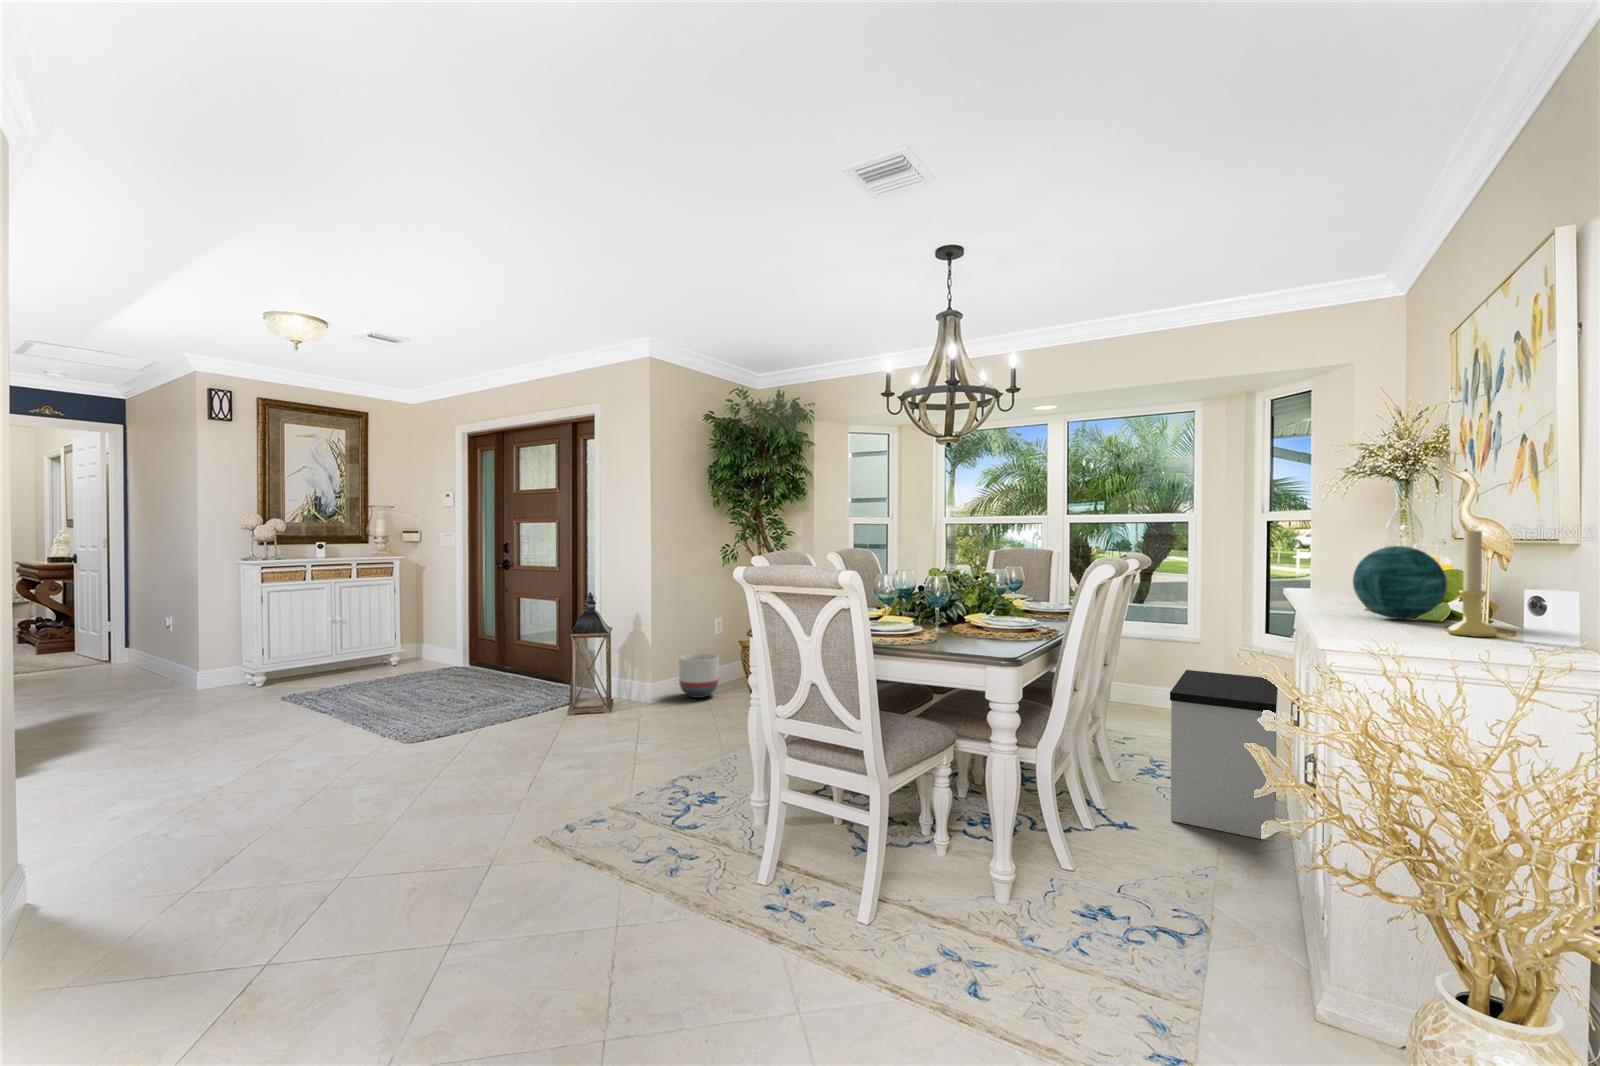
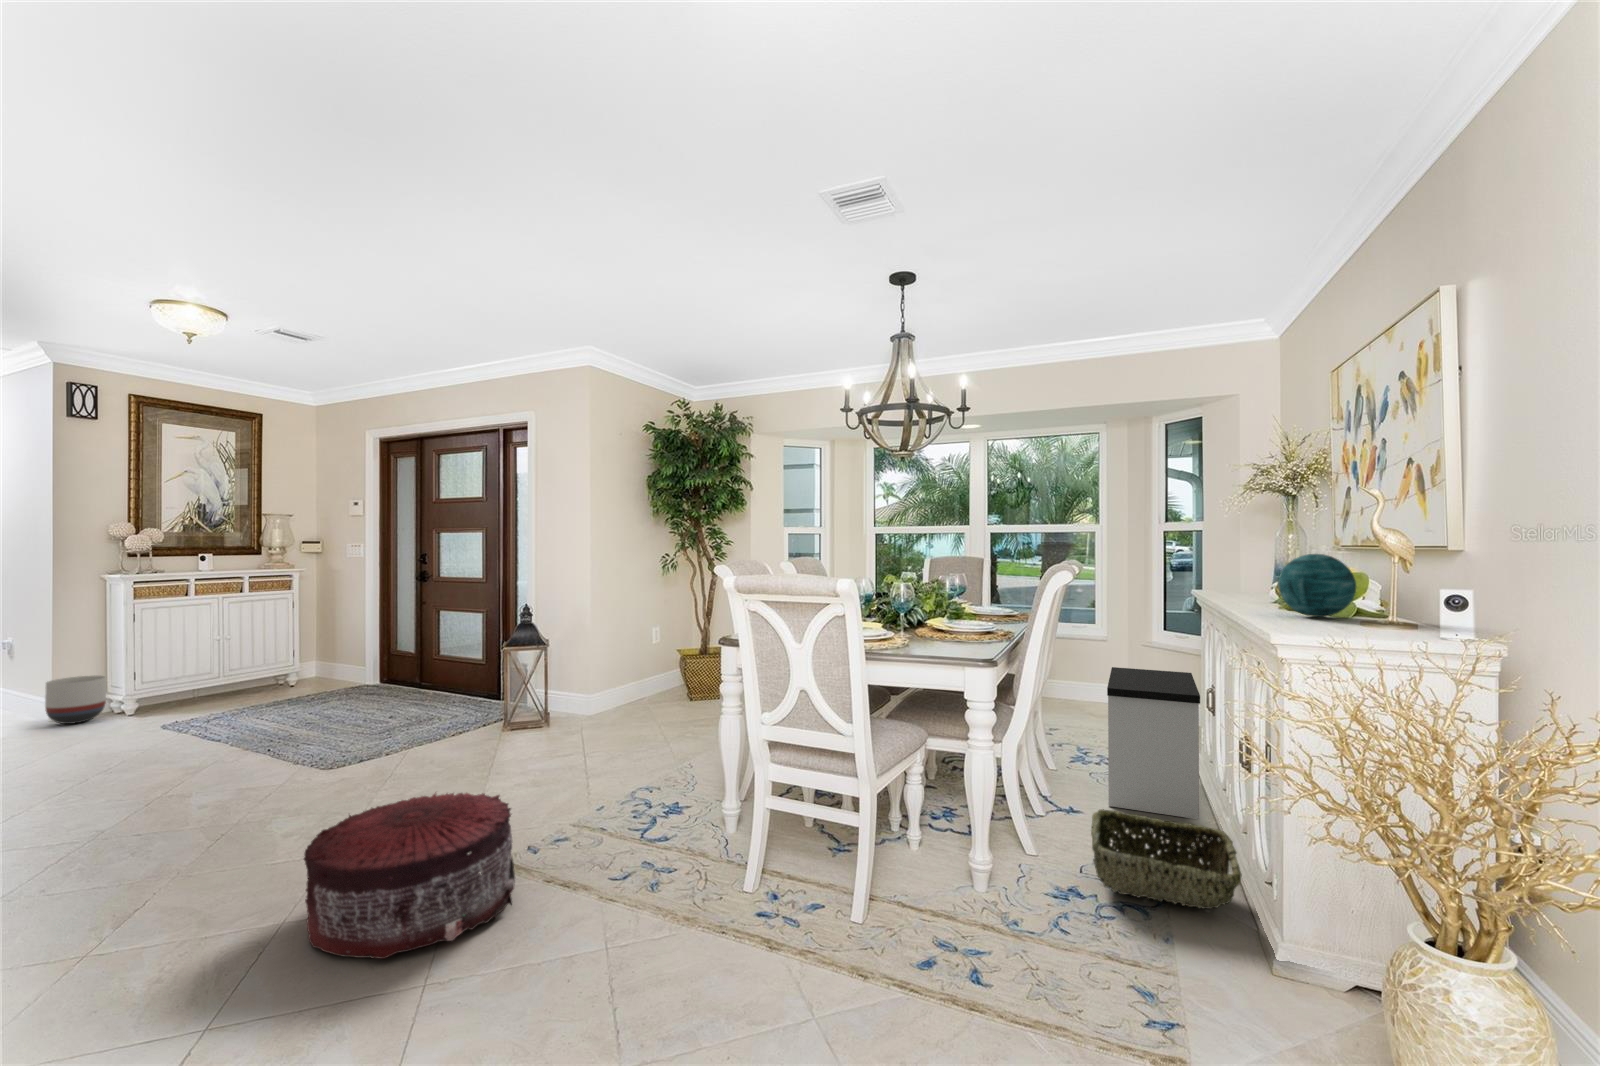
candle holder: present [1448,530,1498,637] -> none [1368,537,1409,631]
planter: present [679,654,719,698] -> present [45,676,106,724]
pouf: none [345,767,539,921] -> present [304,792,515,959]
woven basket: none [1127,823,1296,942] -> present [1091,809,1241,909]

